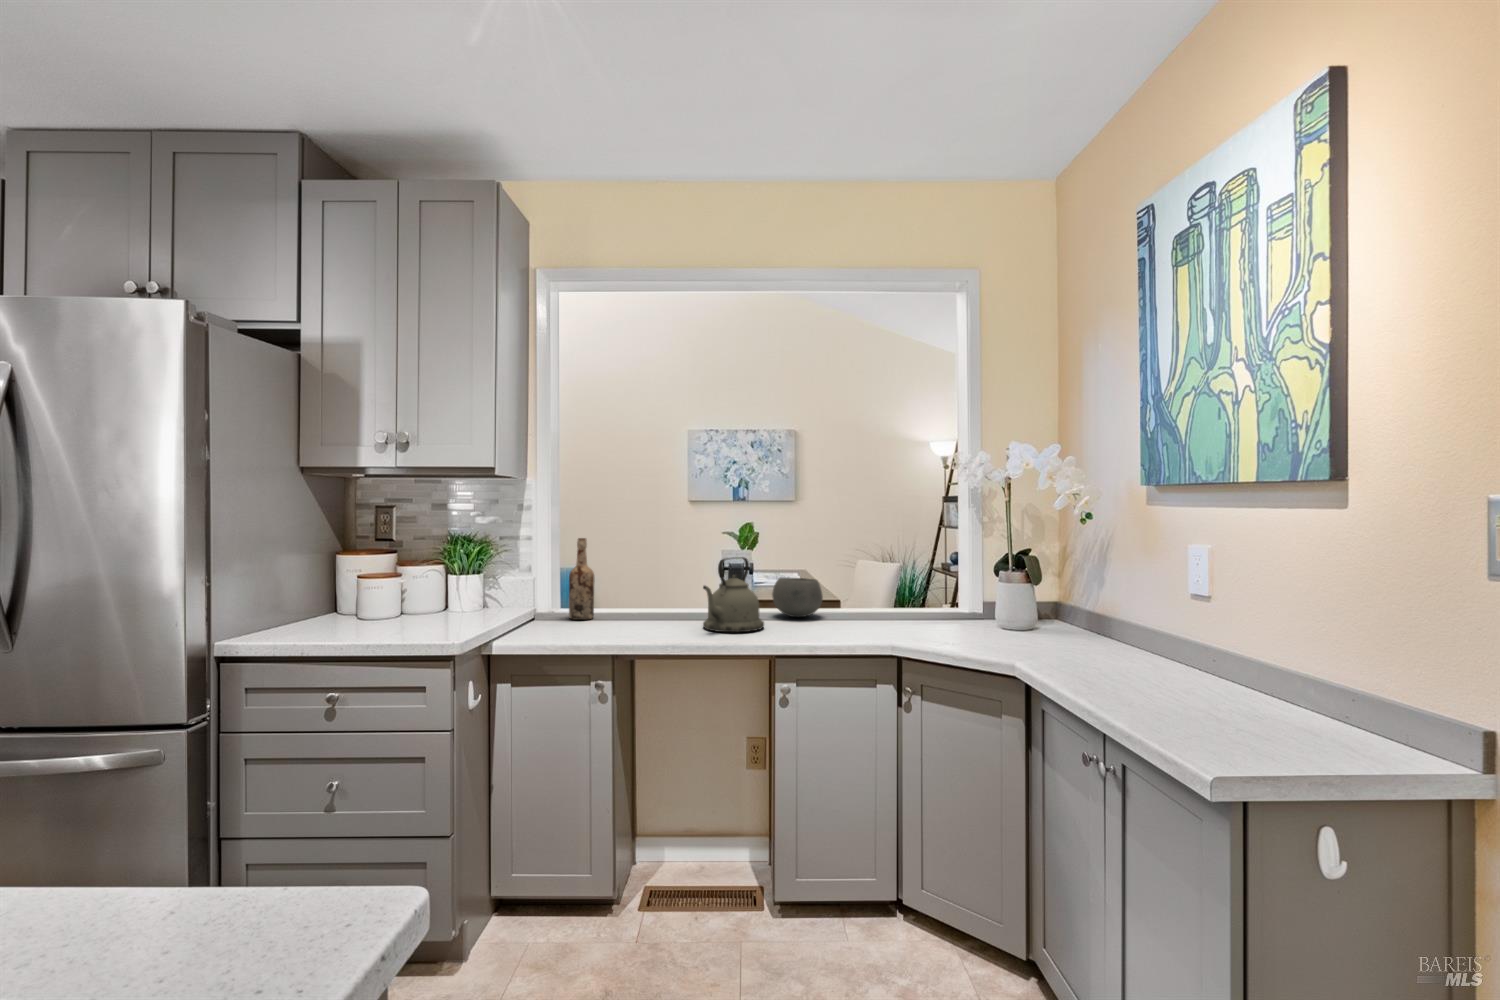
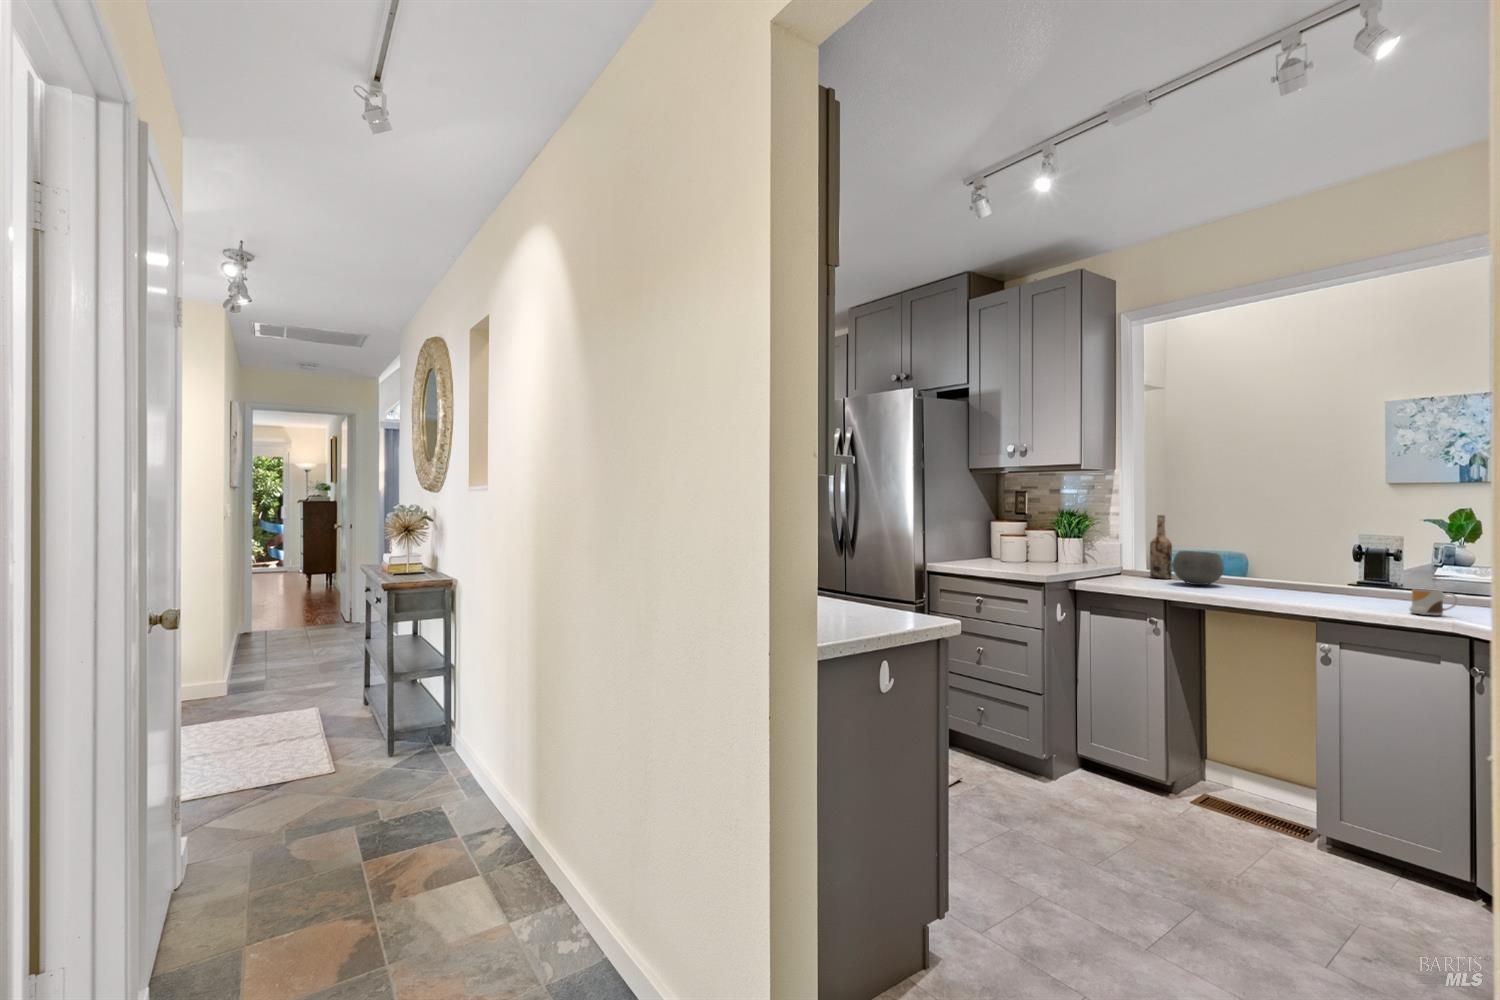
kettle: present [703,557,764,632] -> none [1249,533,1326,597]
bowl: present [772,578,823,617] -> present [1172,551,1223,585]
mug: none [855,614,892,643] -> present [1410,589,1458,615]

